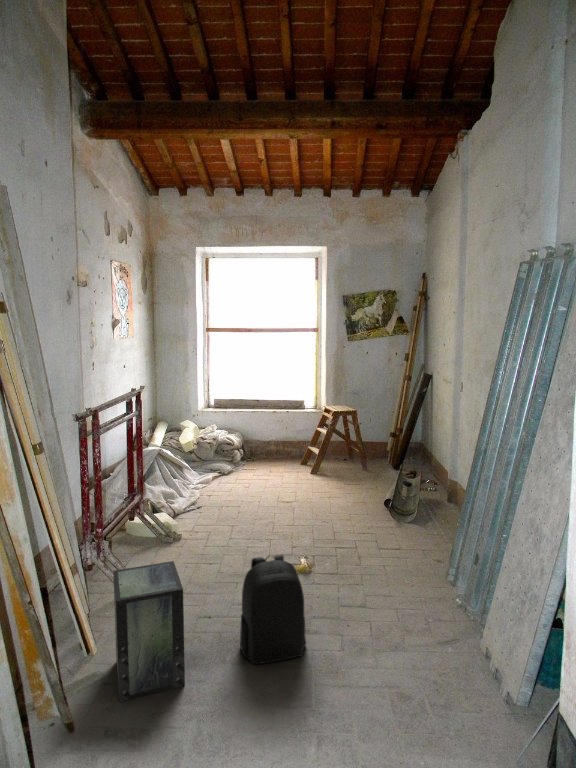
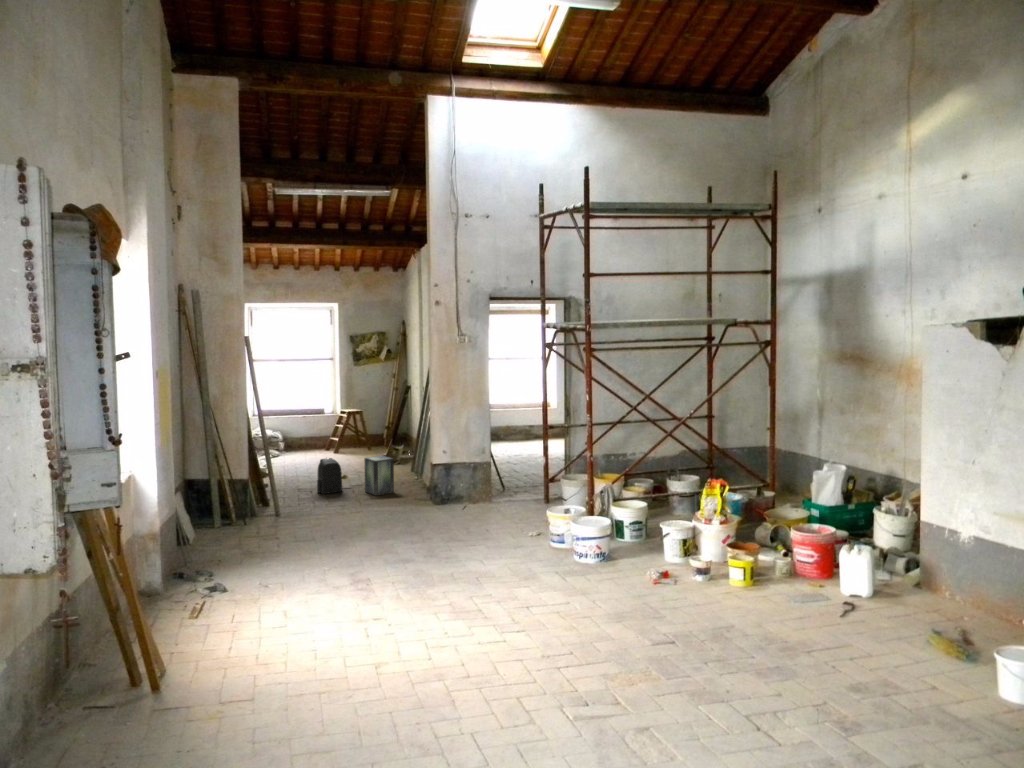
storage box: present [113,561,185,702] -> present [365,456,394,496]

